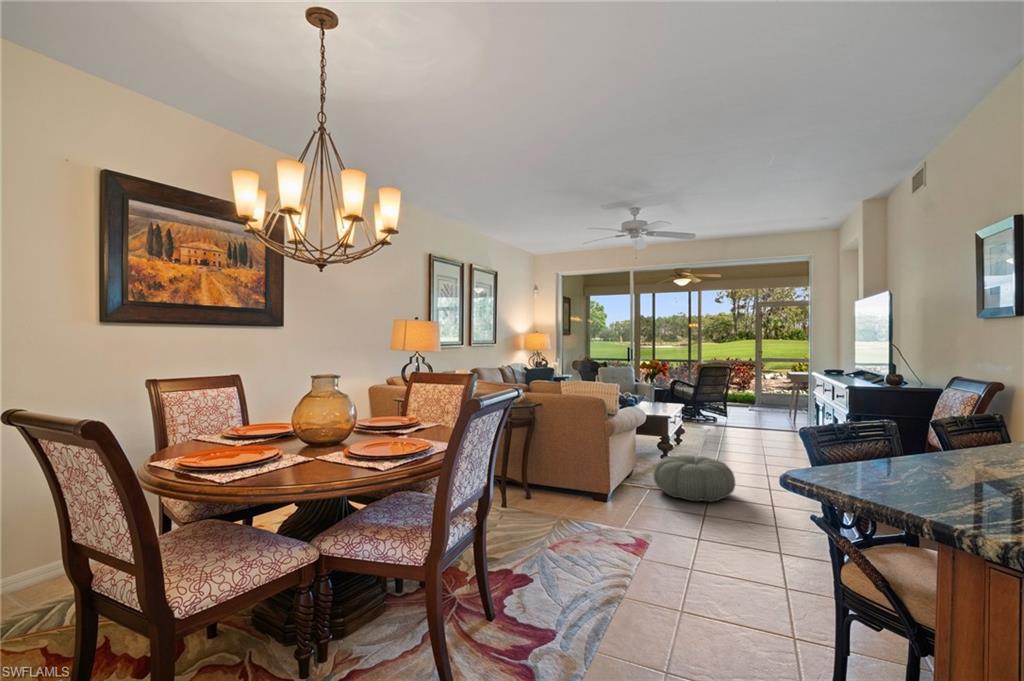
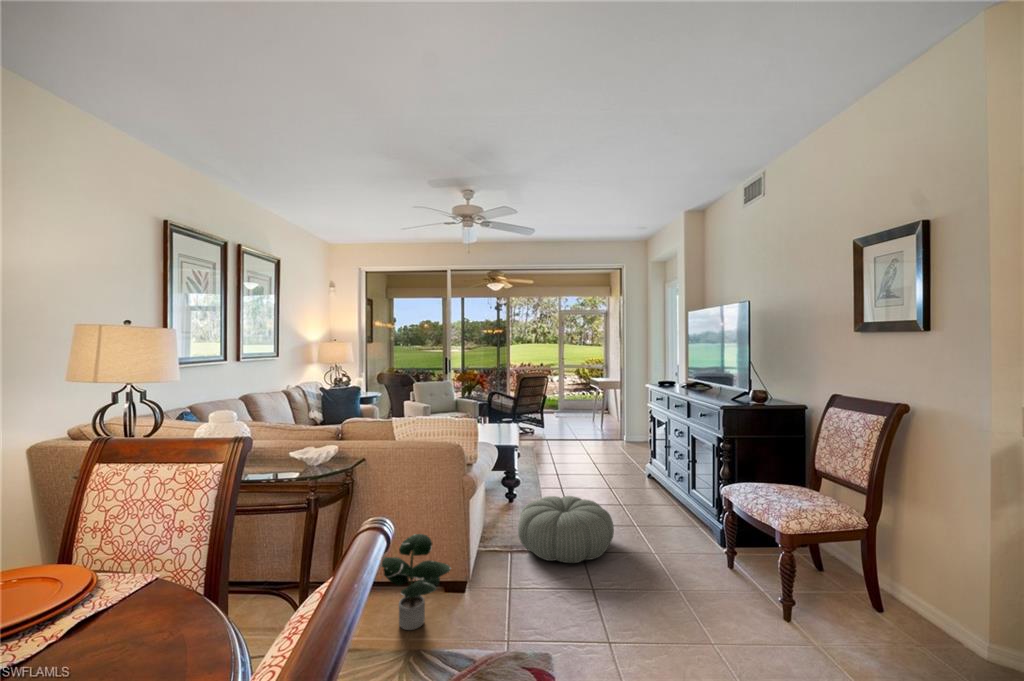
potted plant: none [543,456,589,511] -> present [381,534,451,630]

